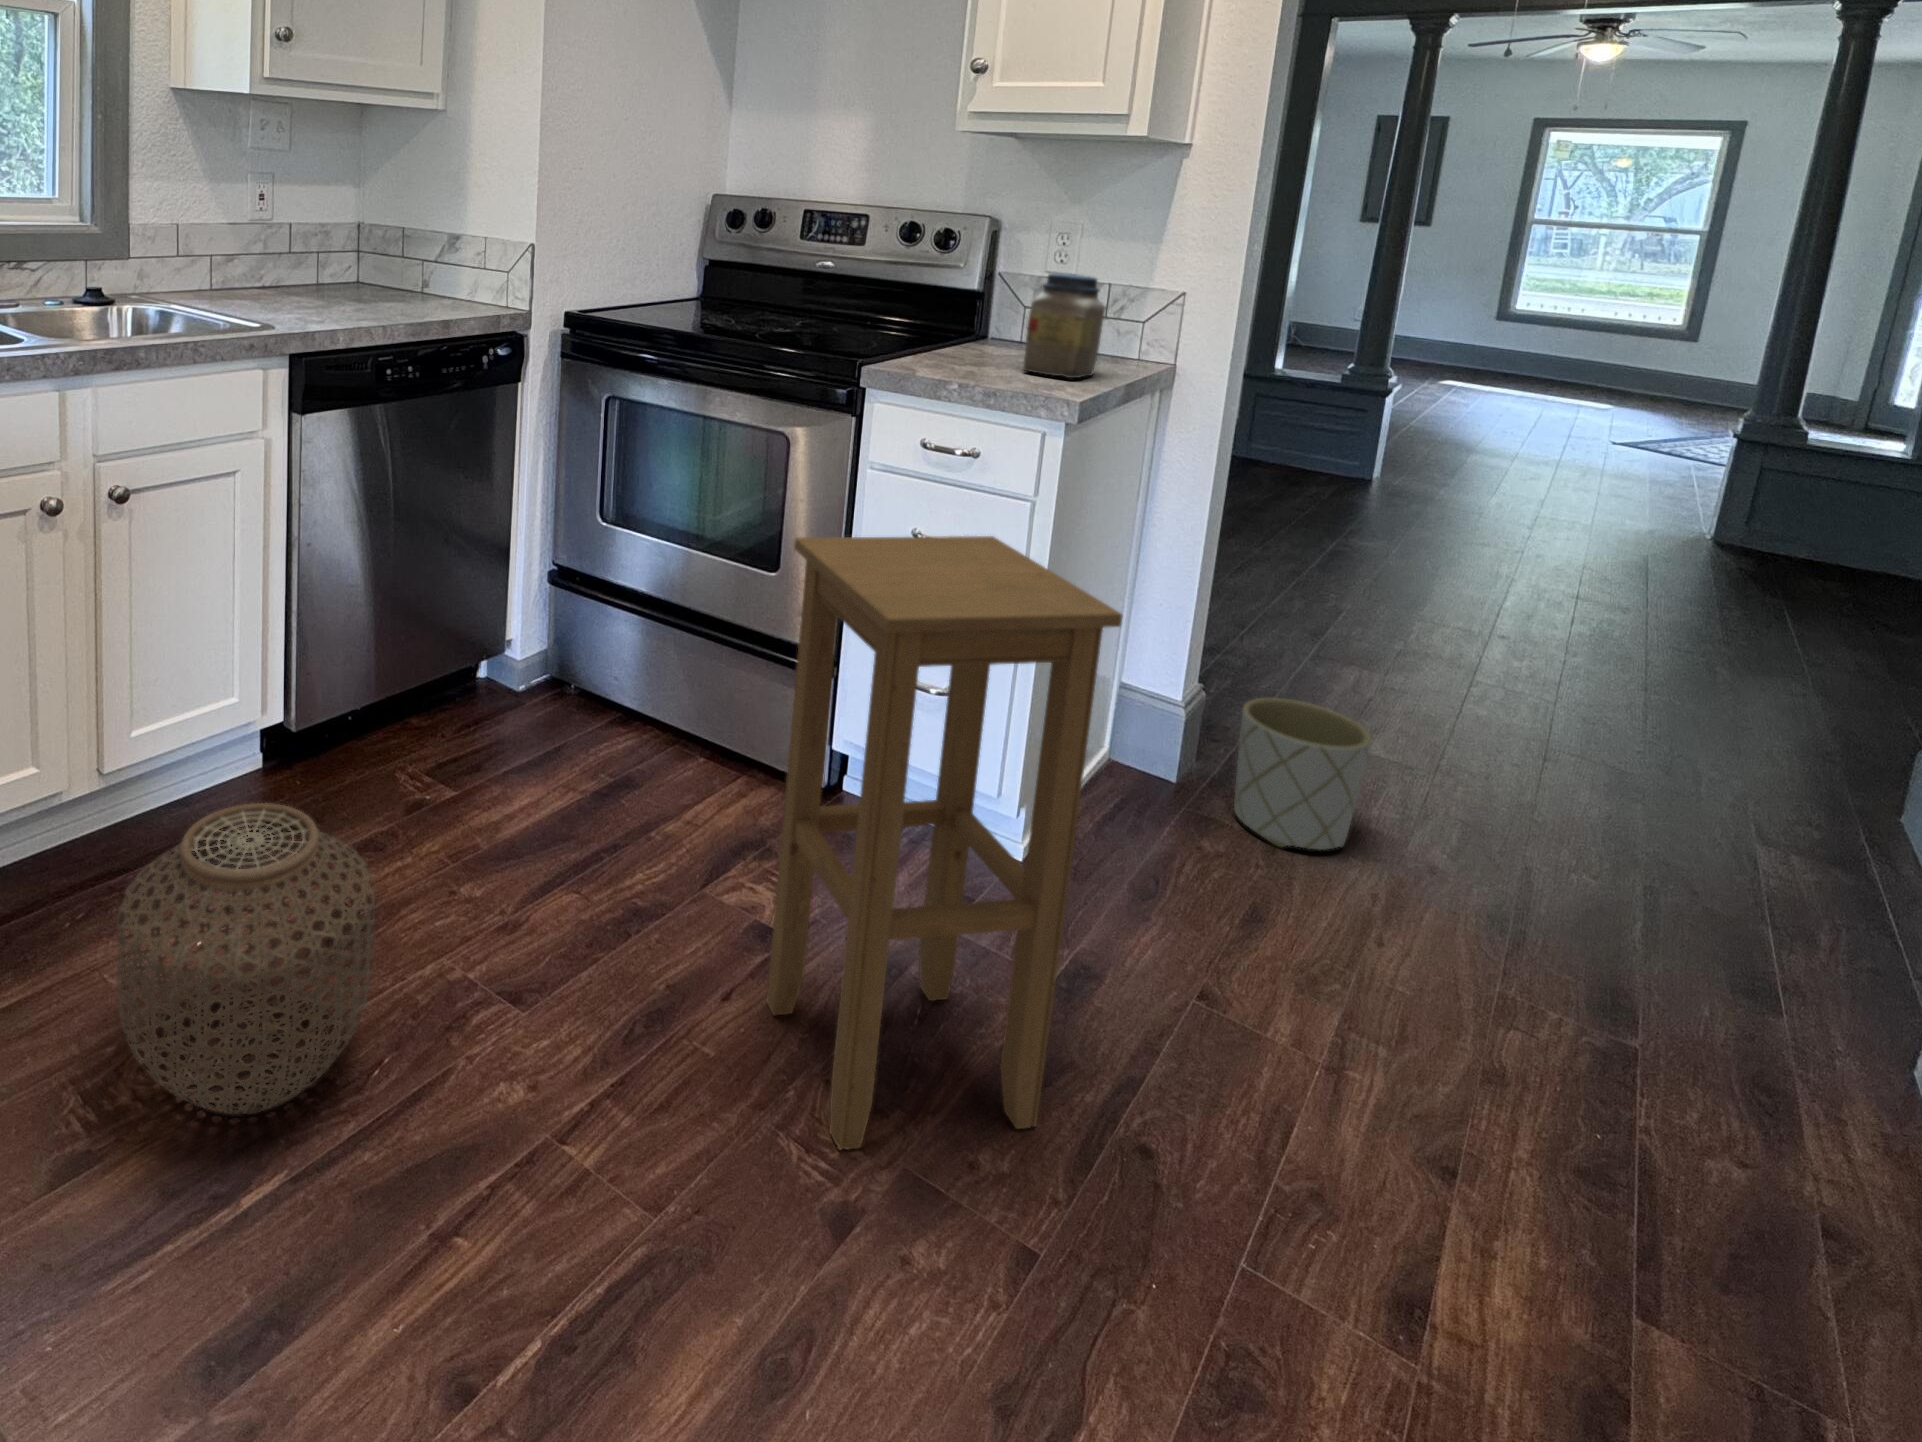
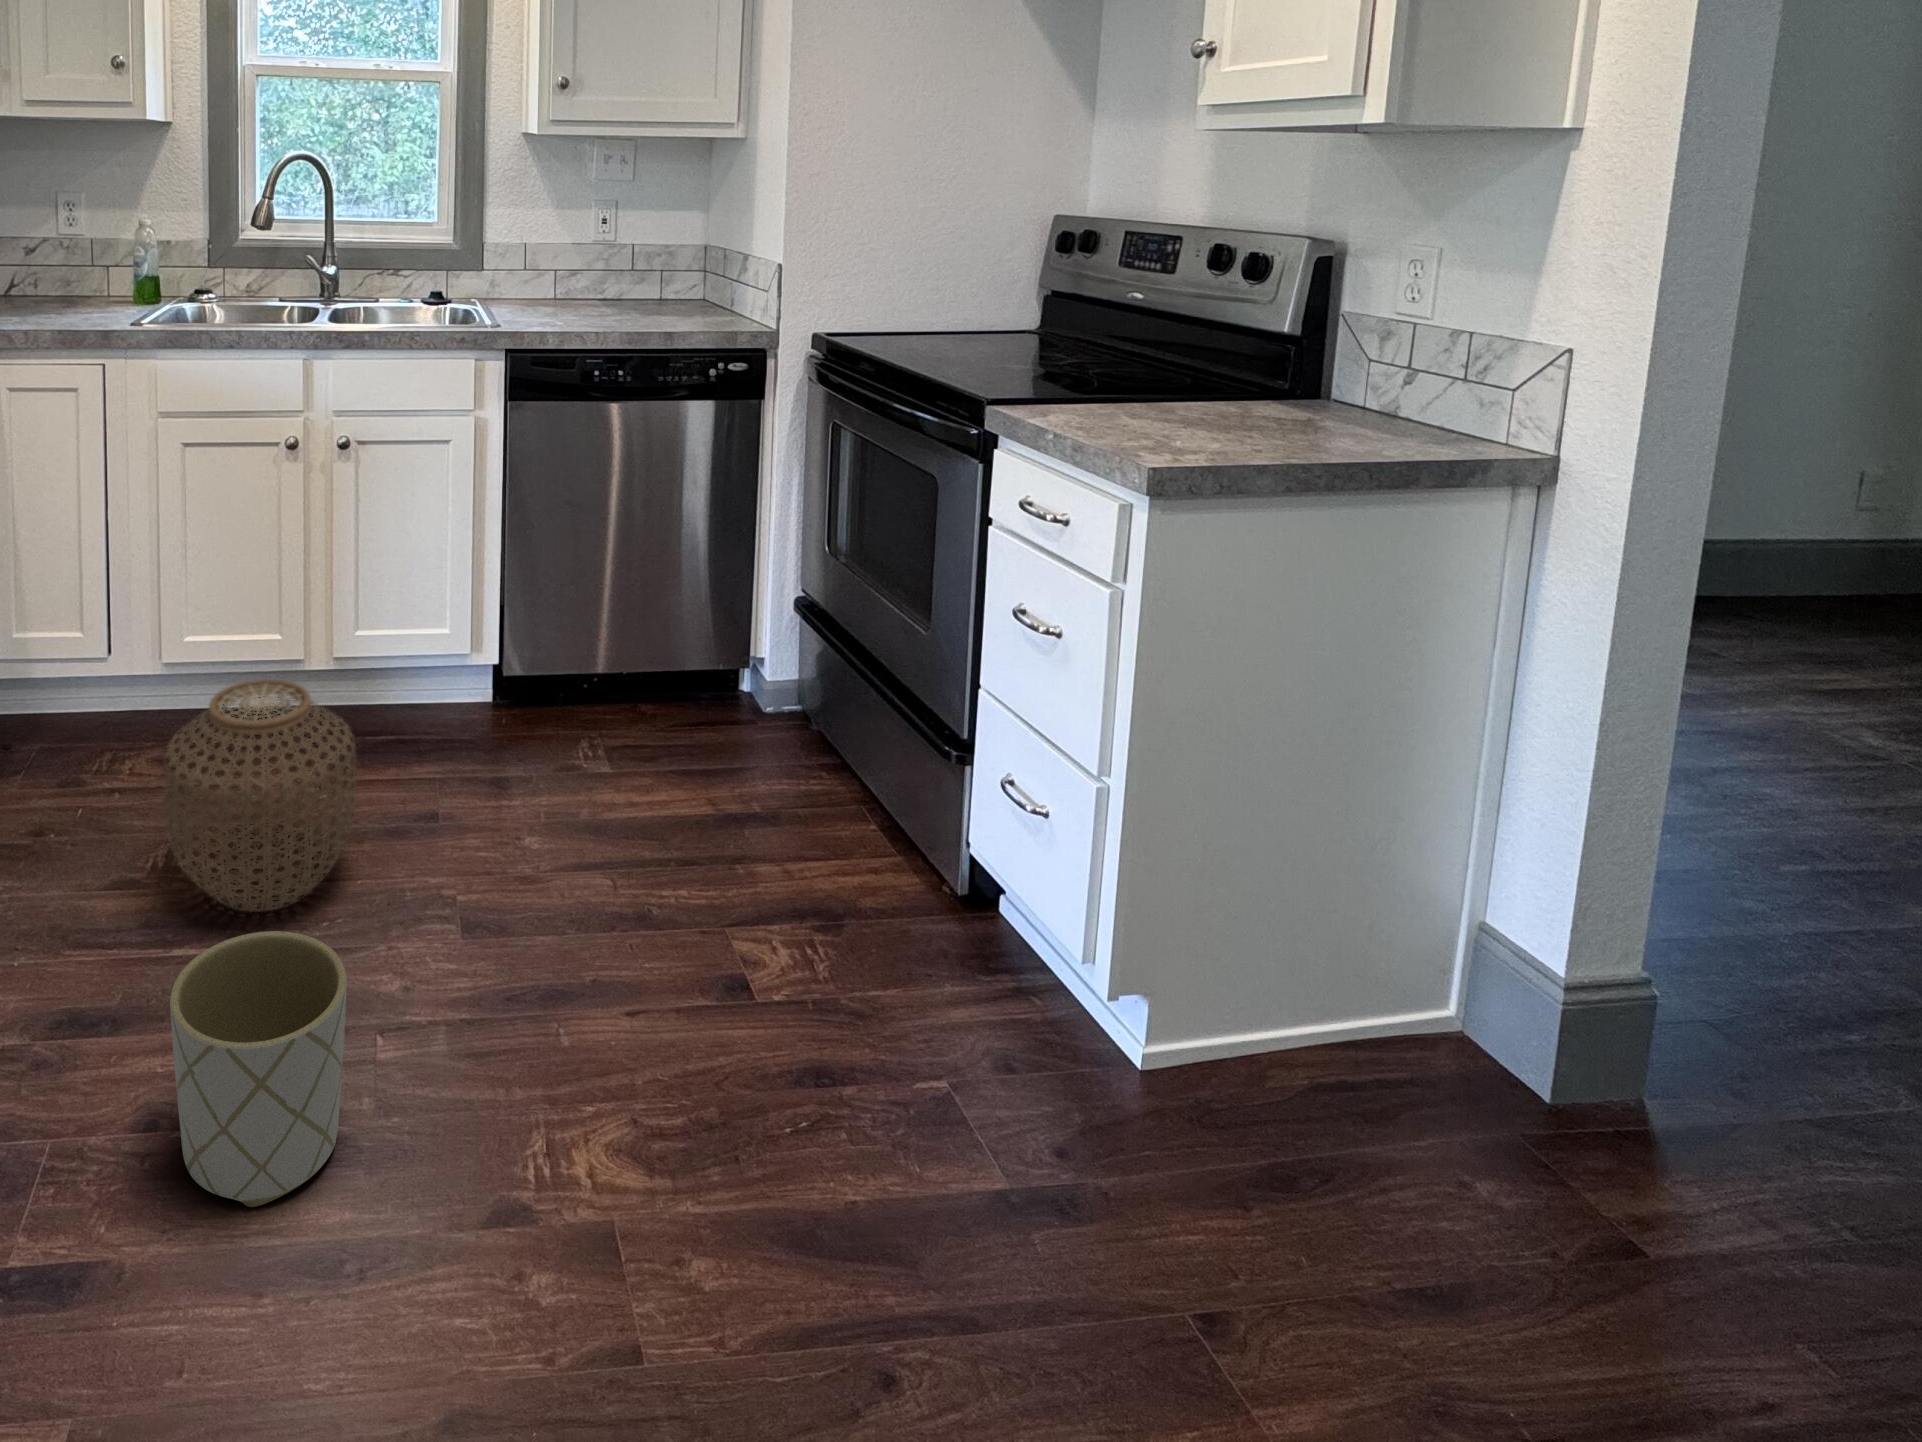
jar: present [1024,273,1105,378] -> none [1209,311,1330,450]
stool: present [767,536,1123,1150] -> none [566,554,893,1270]
planter: present [1234,698,1371,850] -> present [170,931,347,1207]

